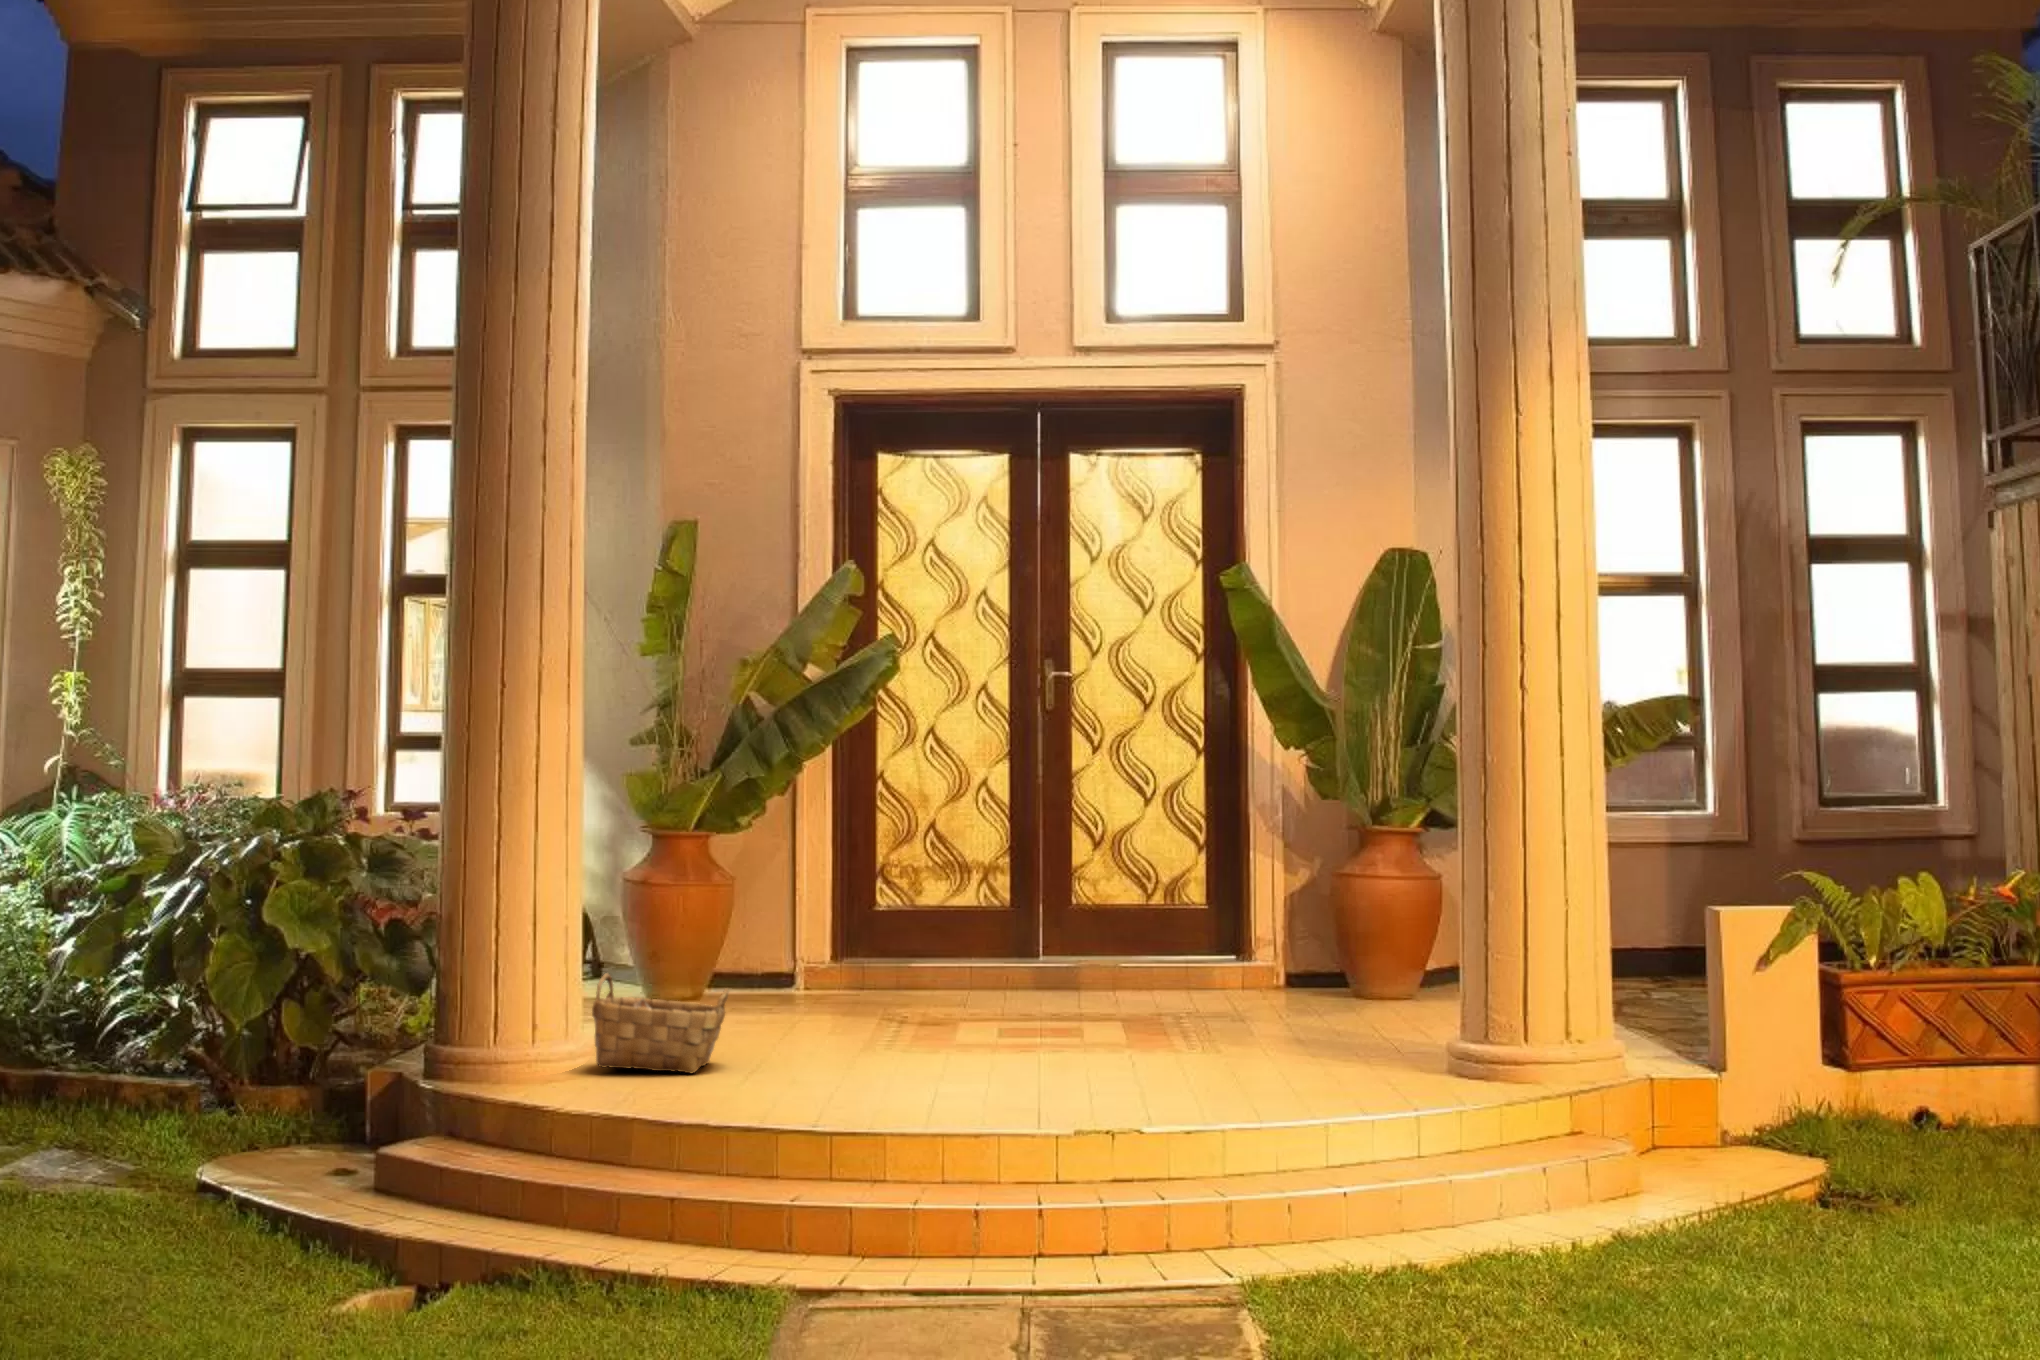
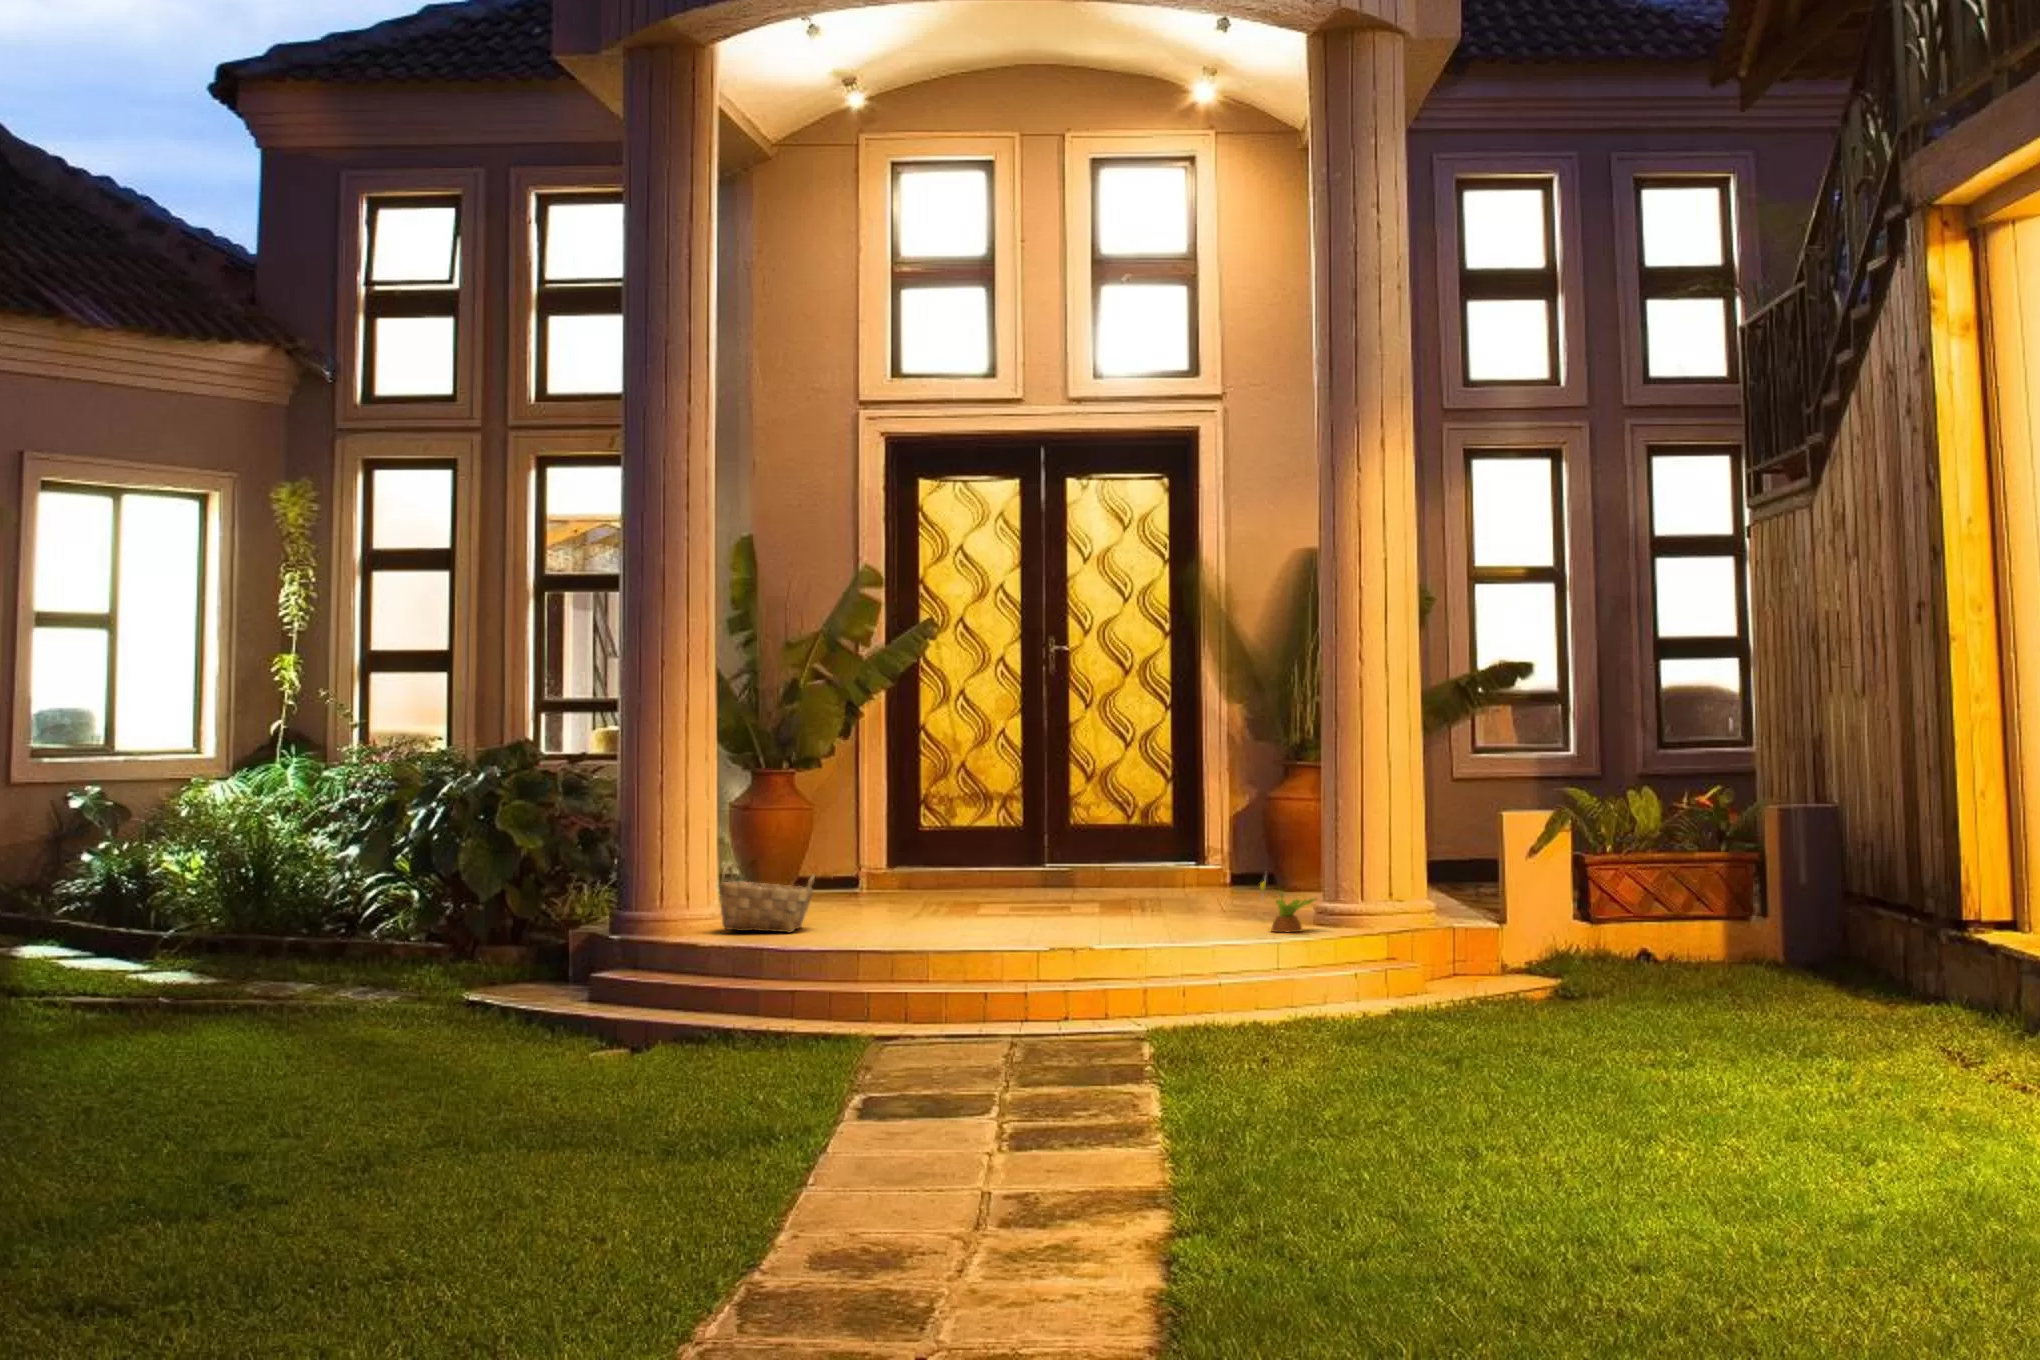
decorative plant: none [1362,993,1446,1085] -> present [1260,880,1316,932]

